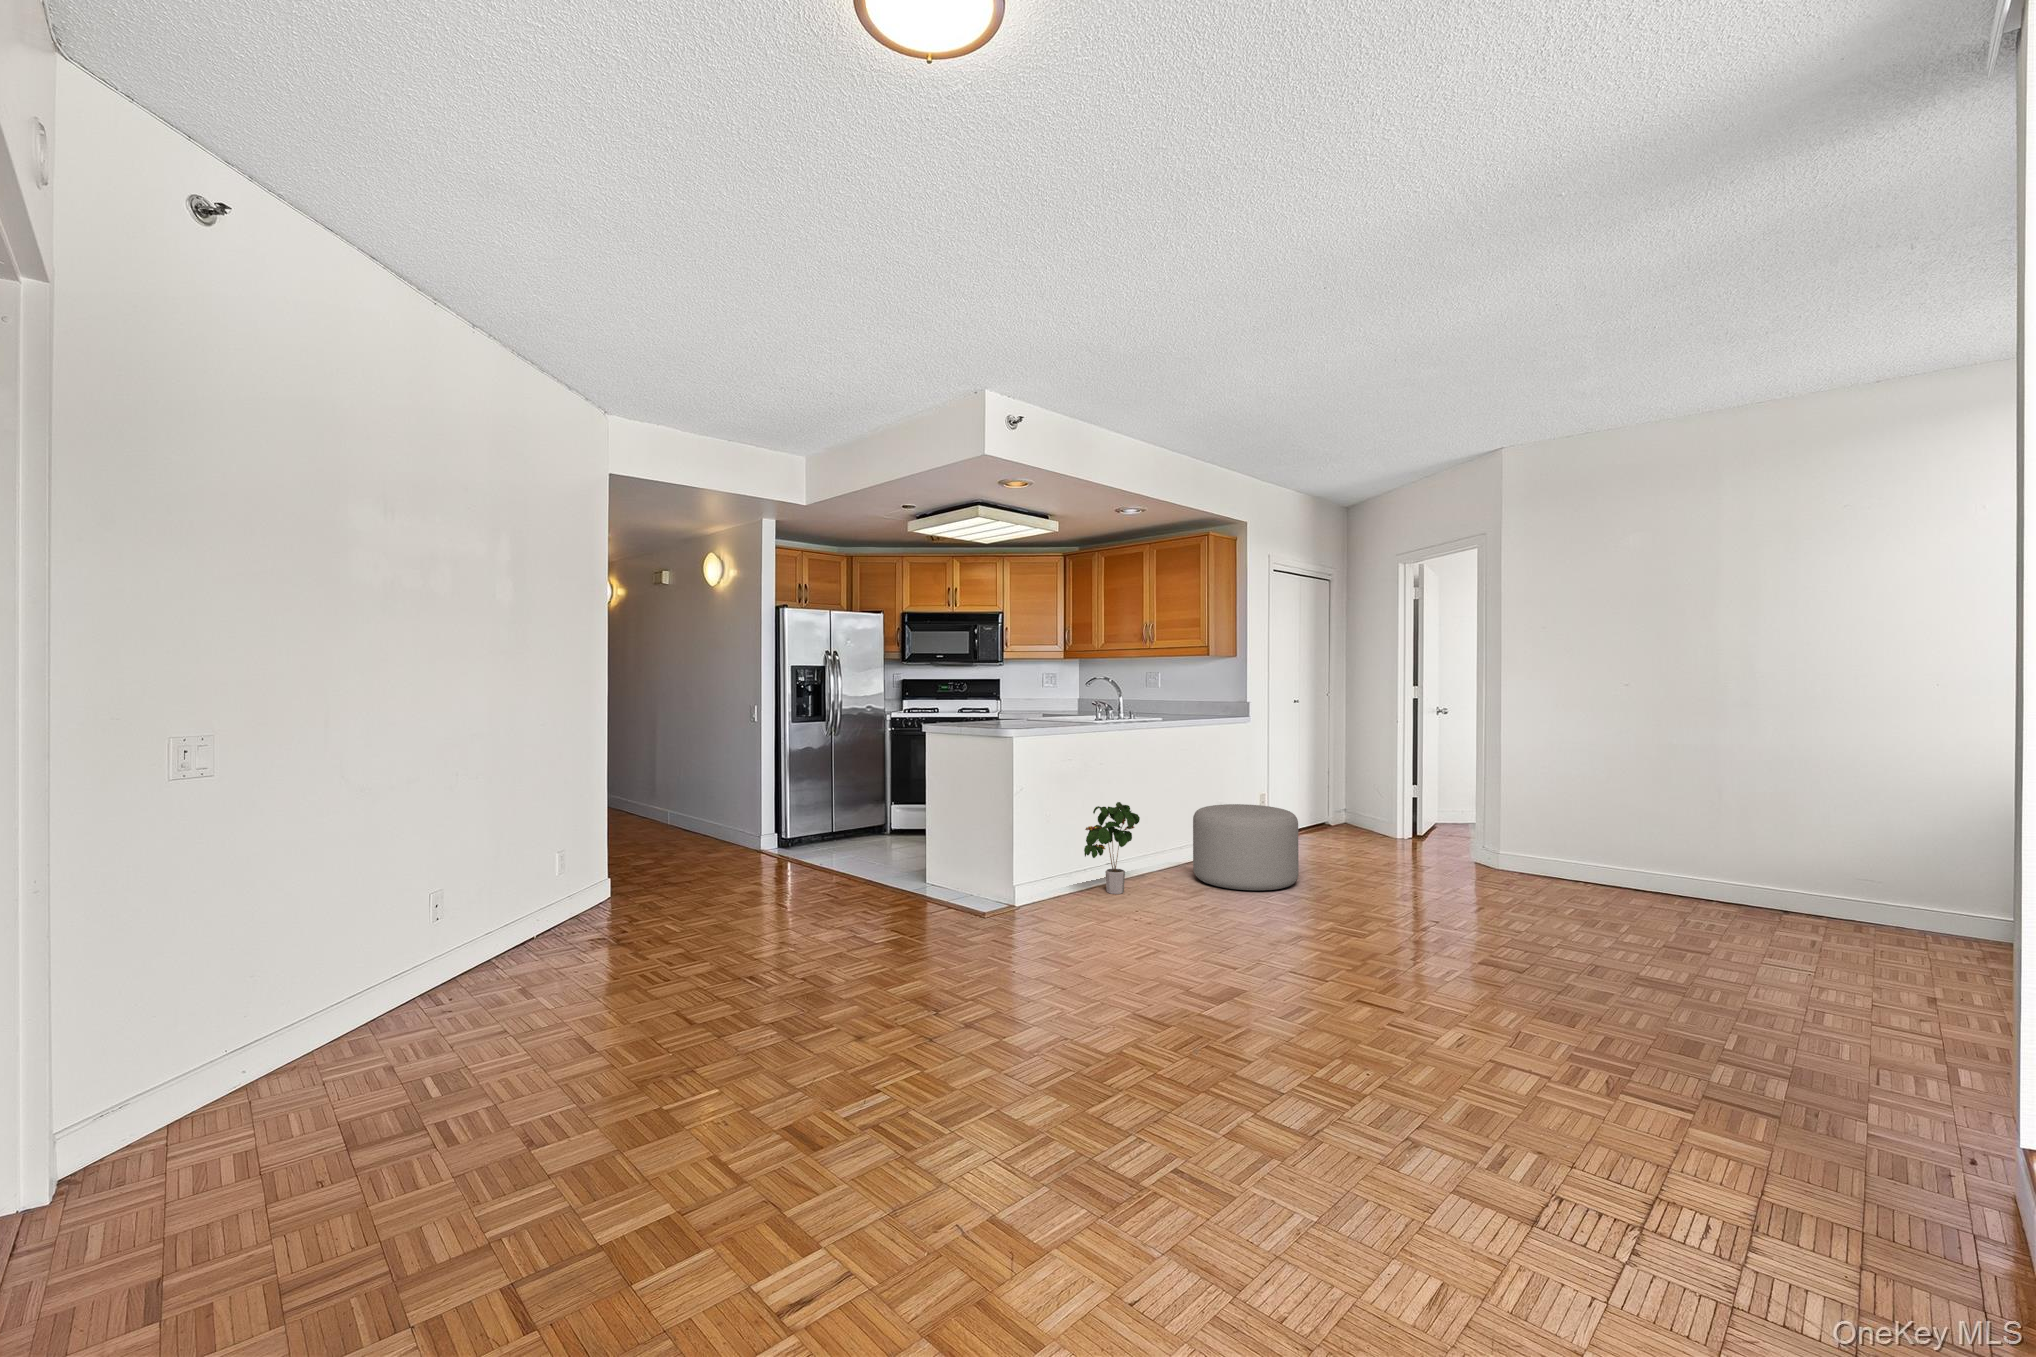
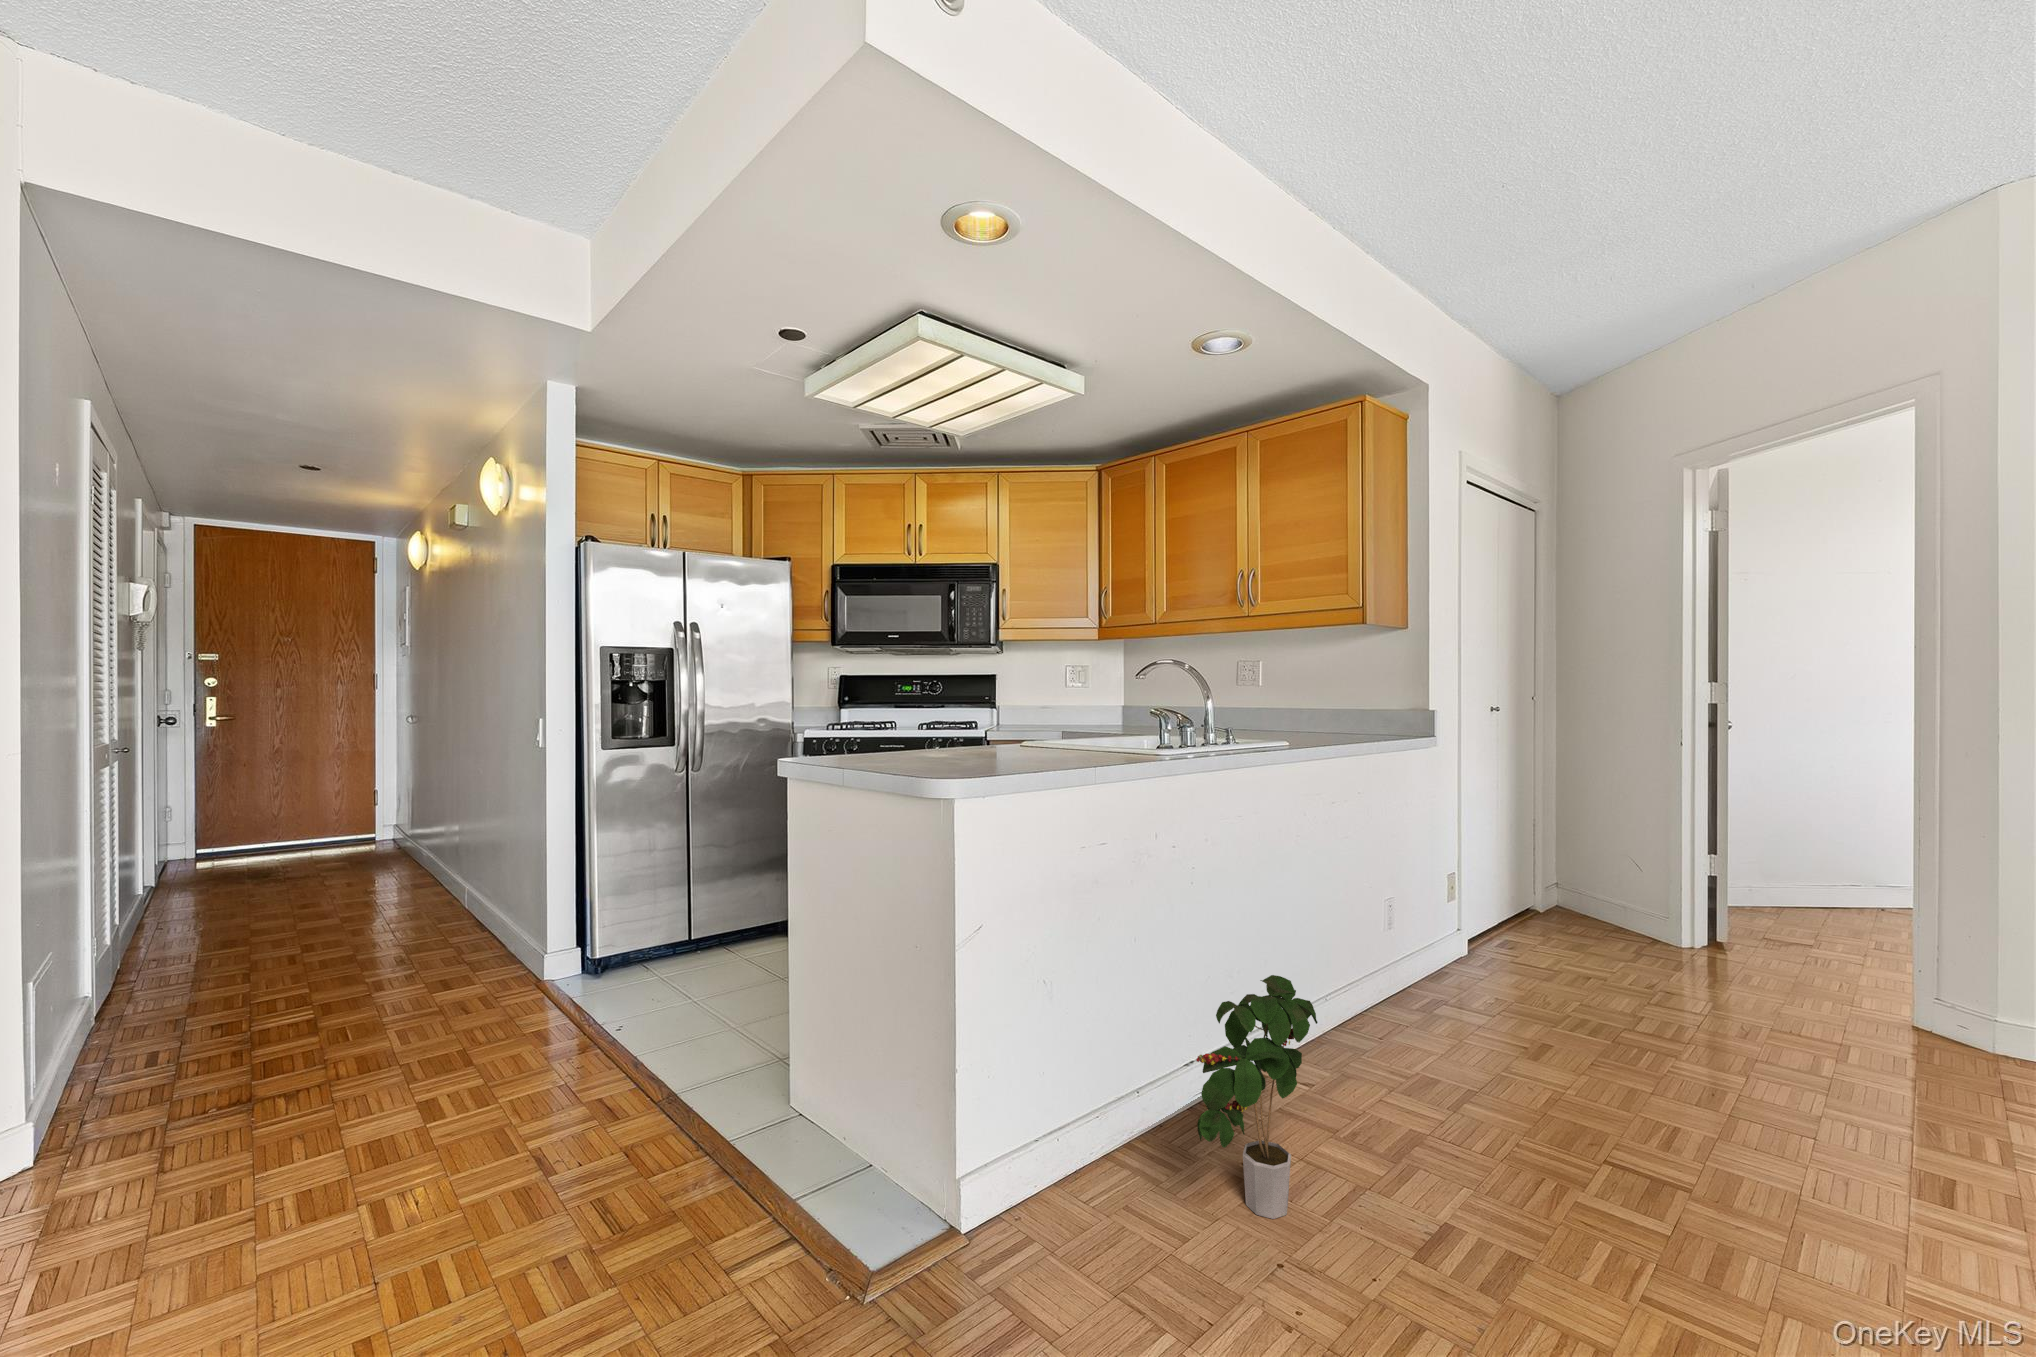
ottoman: present [1193,804,1299,890] -> none [1414,945,1692,1200]

